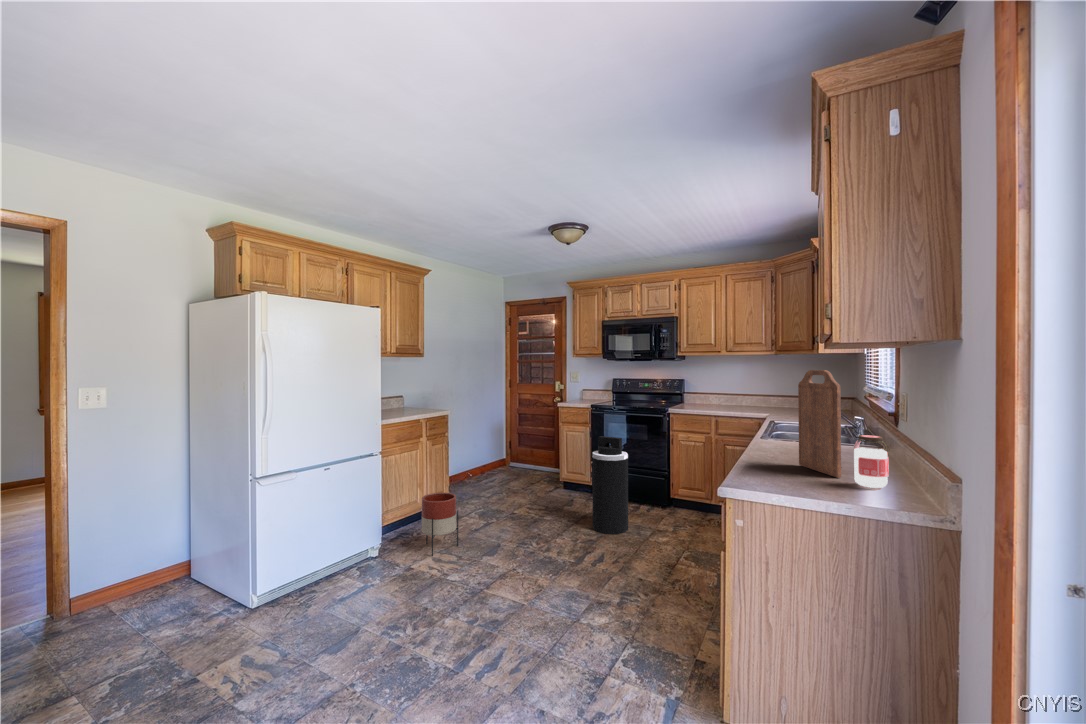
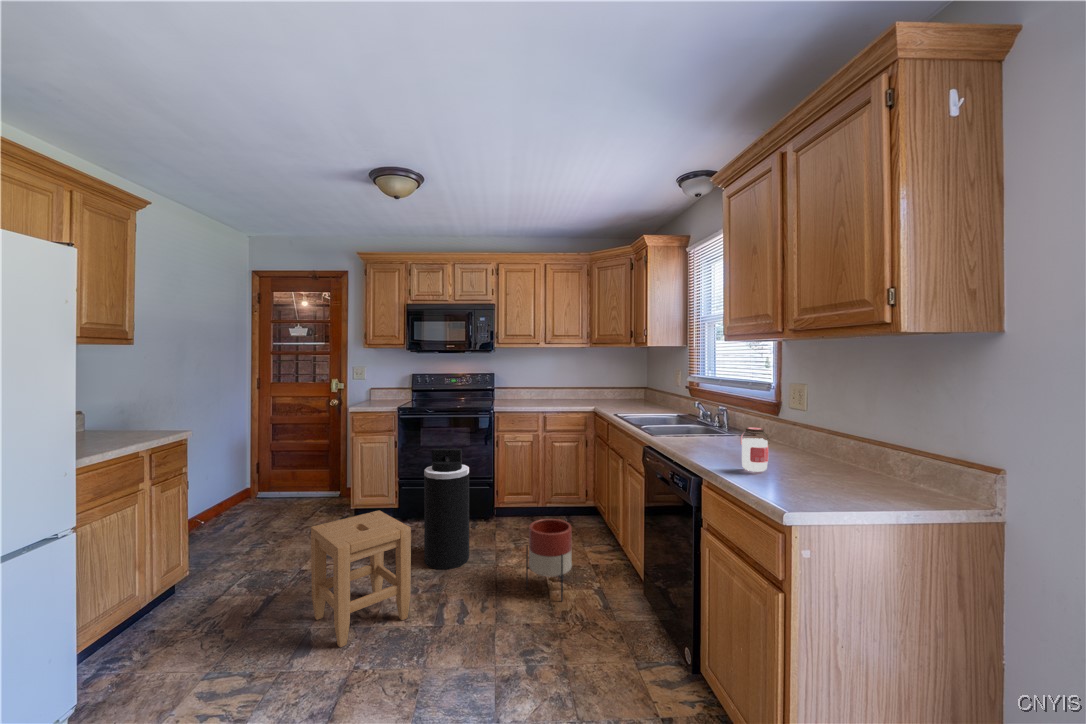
cutting board: present [798,370,841,478] -> none [783,373,854,489]
jar: present [854,435,890,488] -> present [740,427,769,472]
stool: none [504,475,561,558] -> present [311,510,411,647]
planter: present [422,493,458,556] -> present [526,519,572,601]

